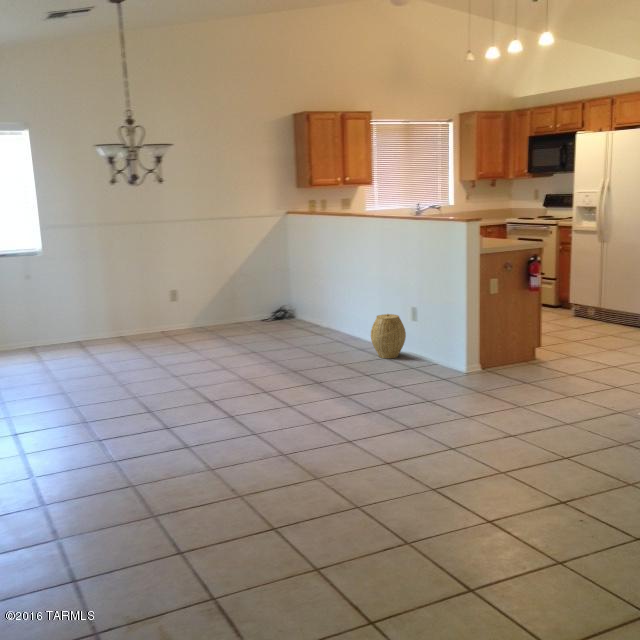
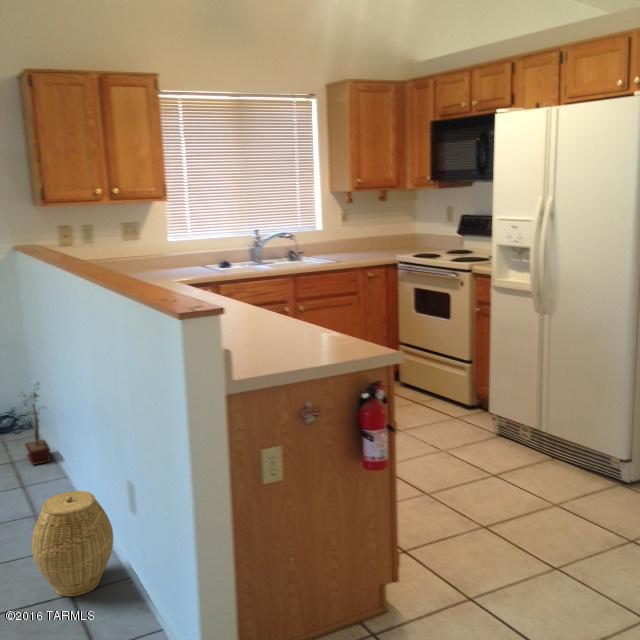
potted plant: none [307,283,330,329] -> present [22,383,51,465]

